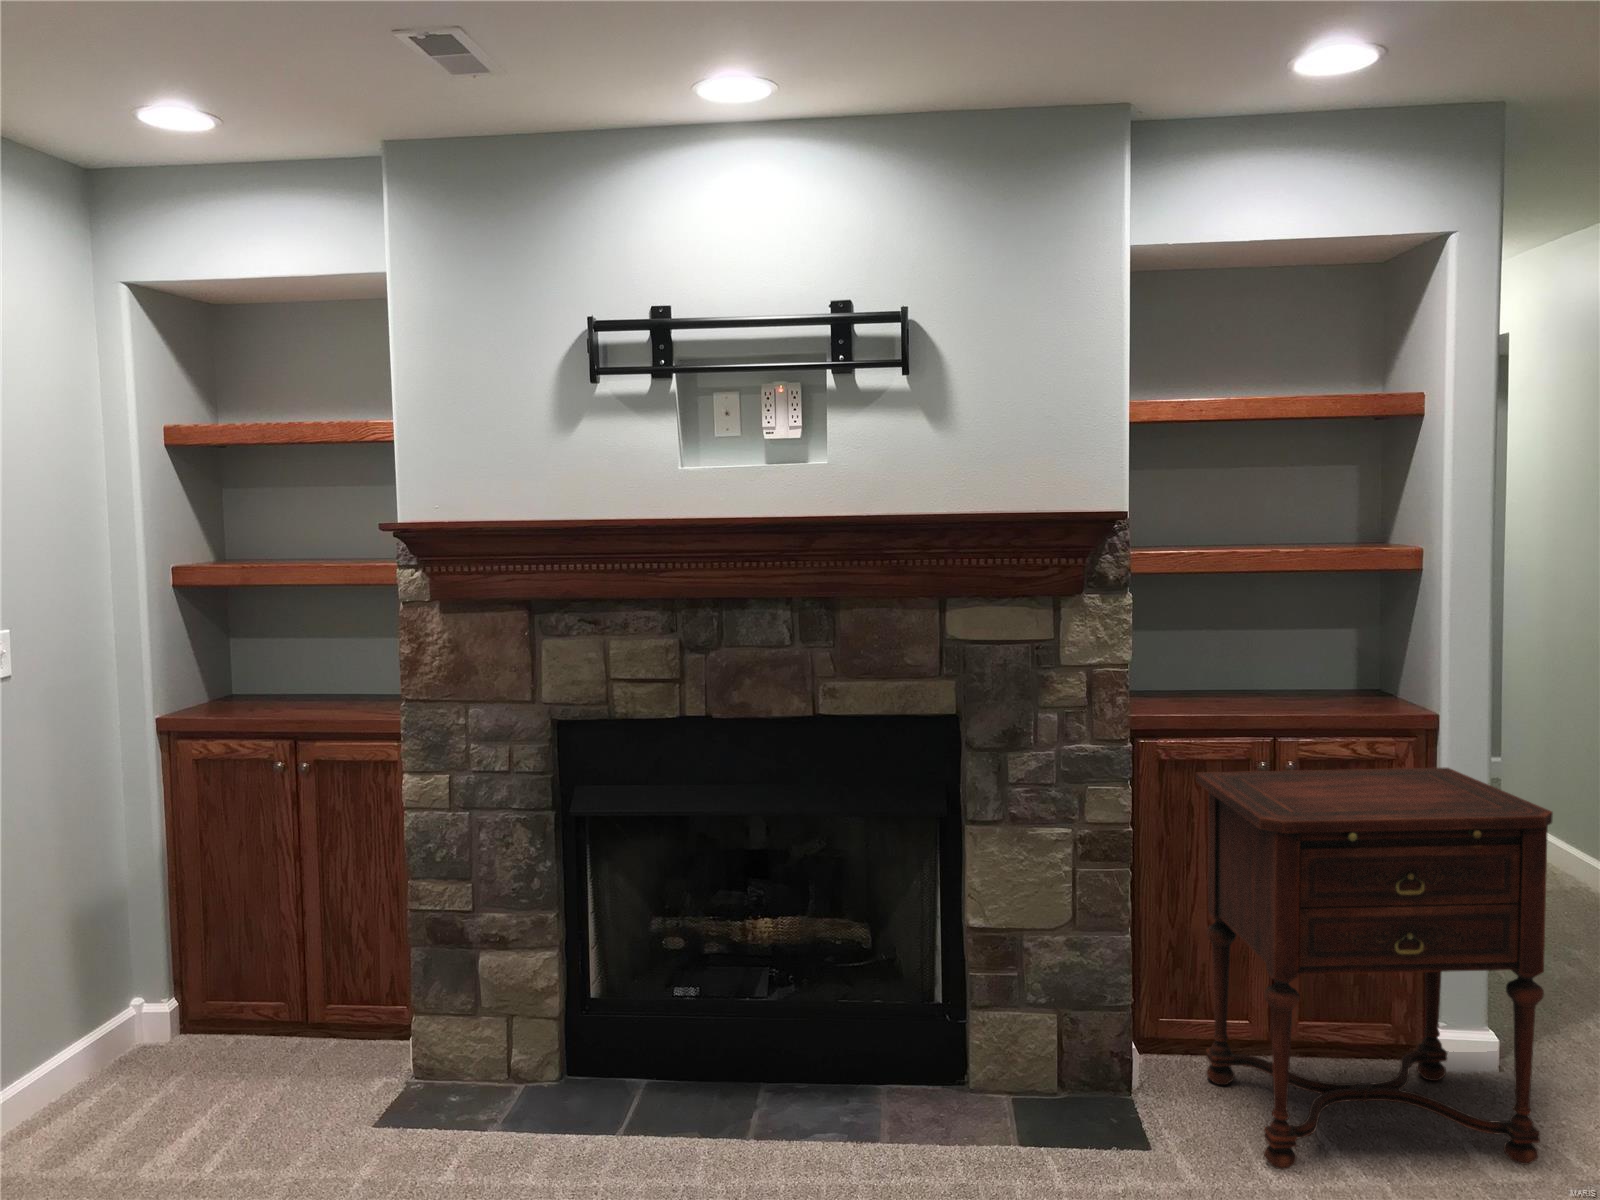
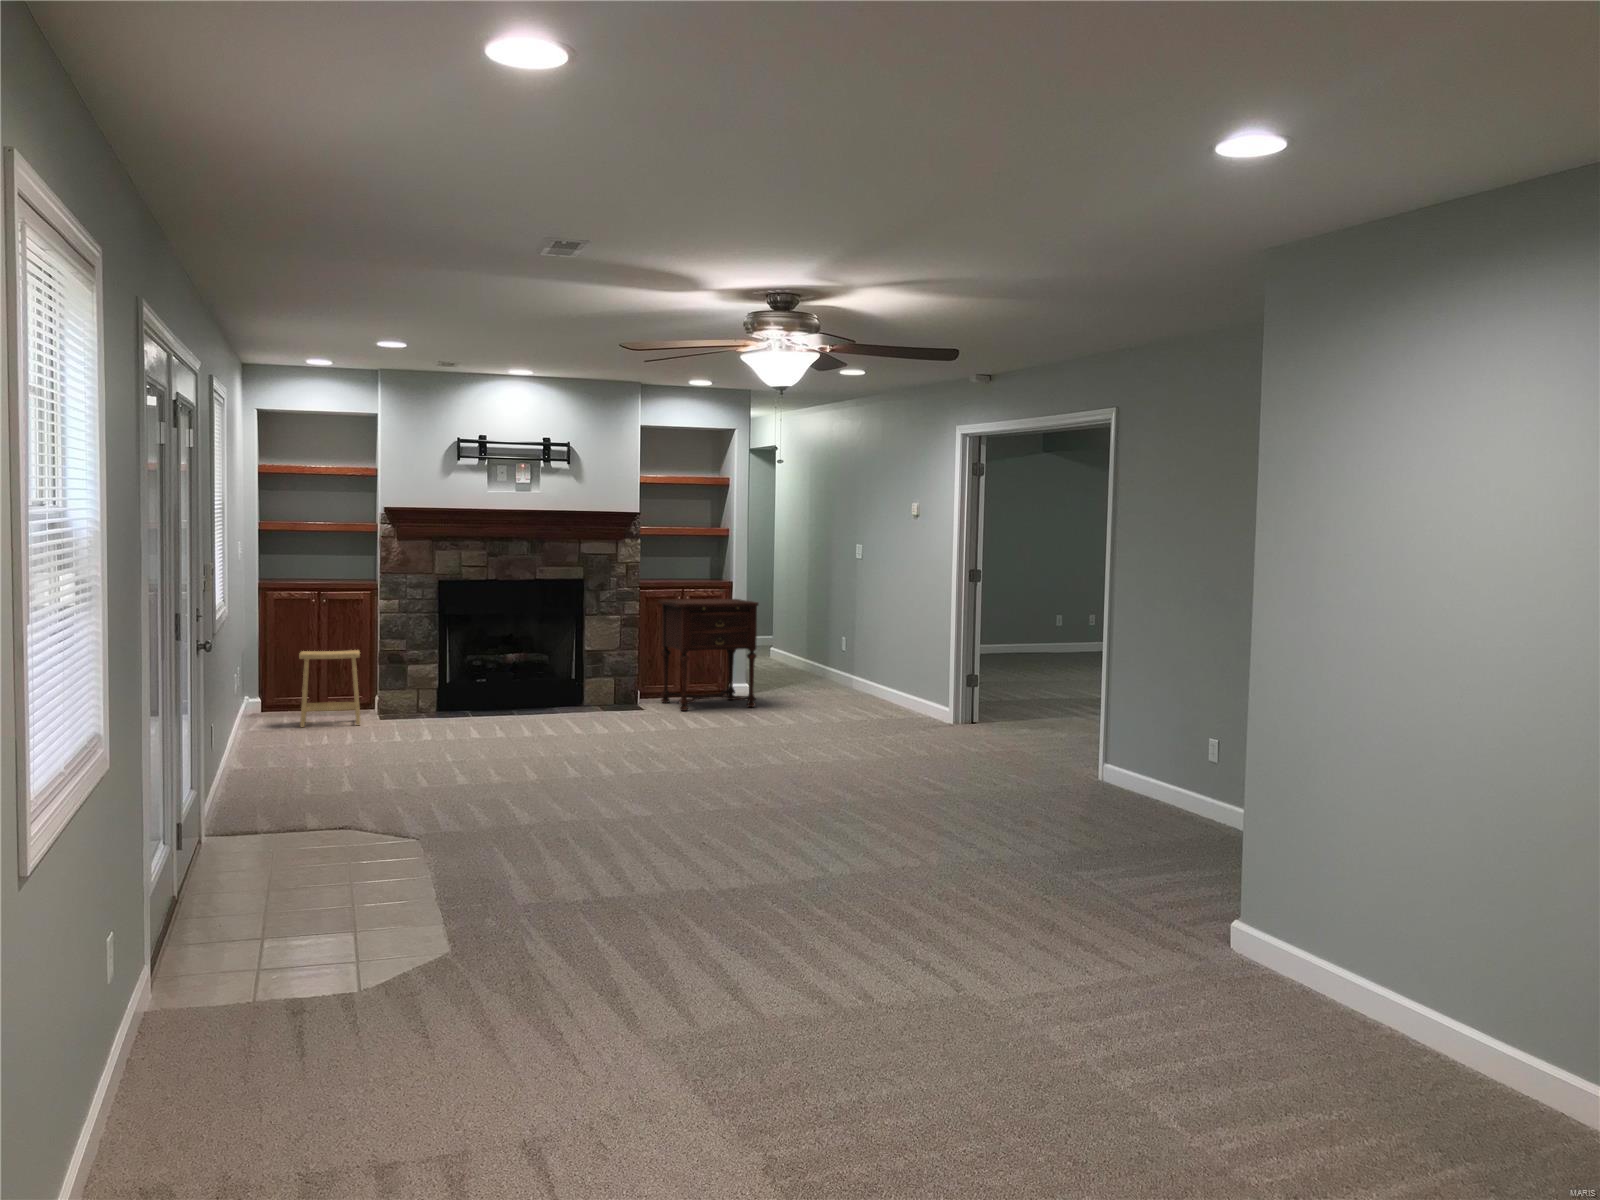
footstool: none [121,929,330,1168] -> present [299,650,361,727]

